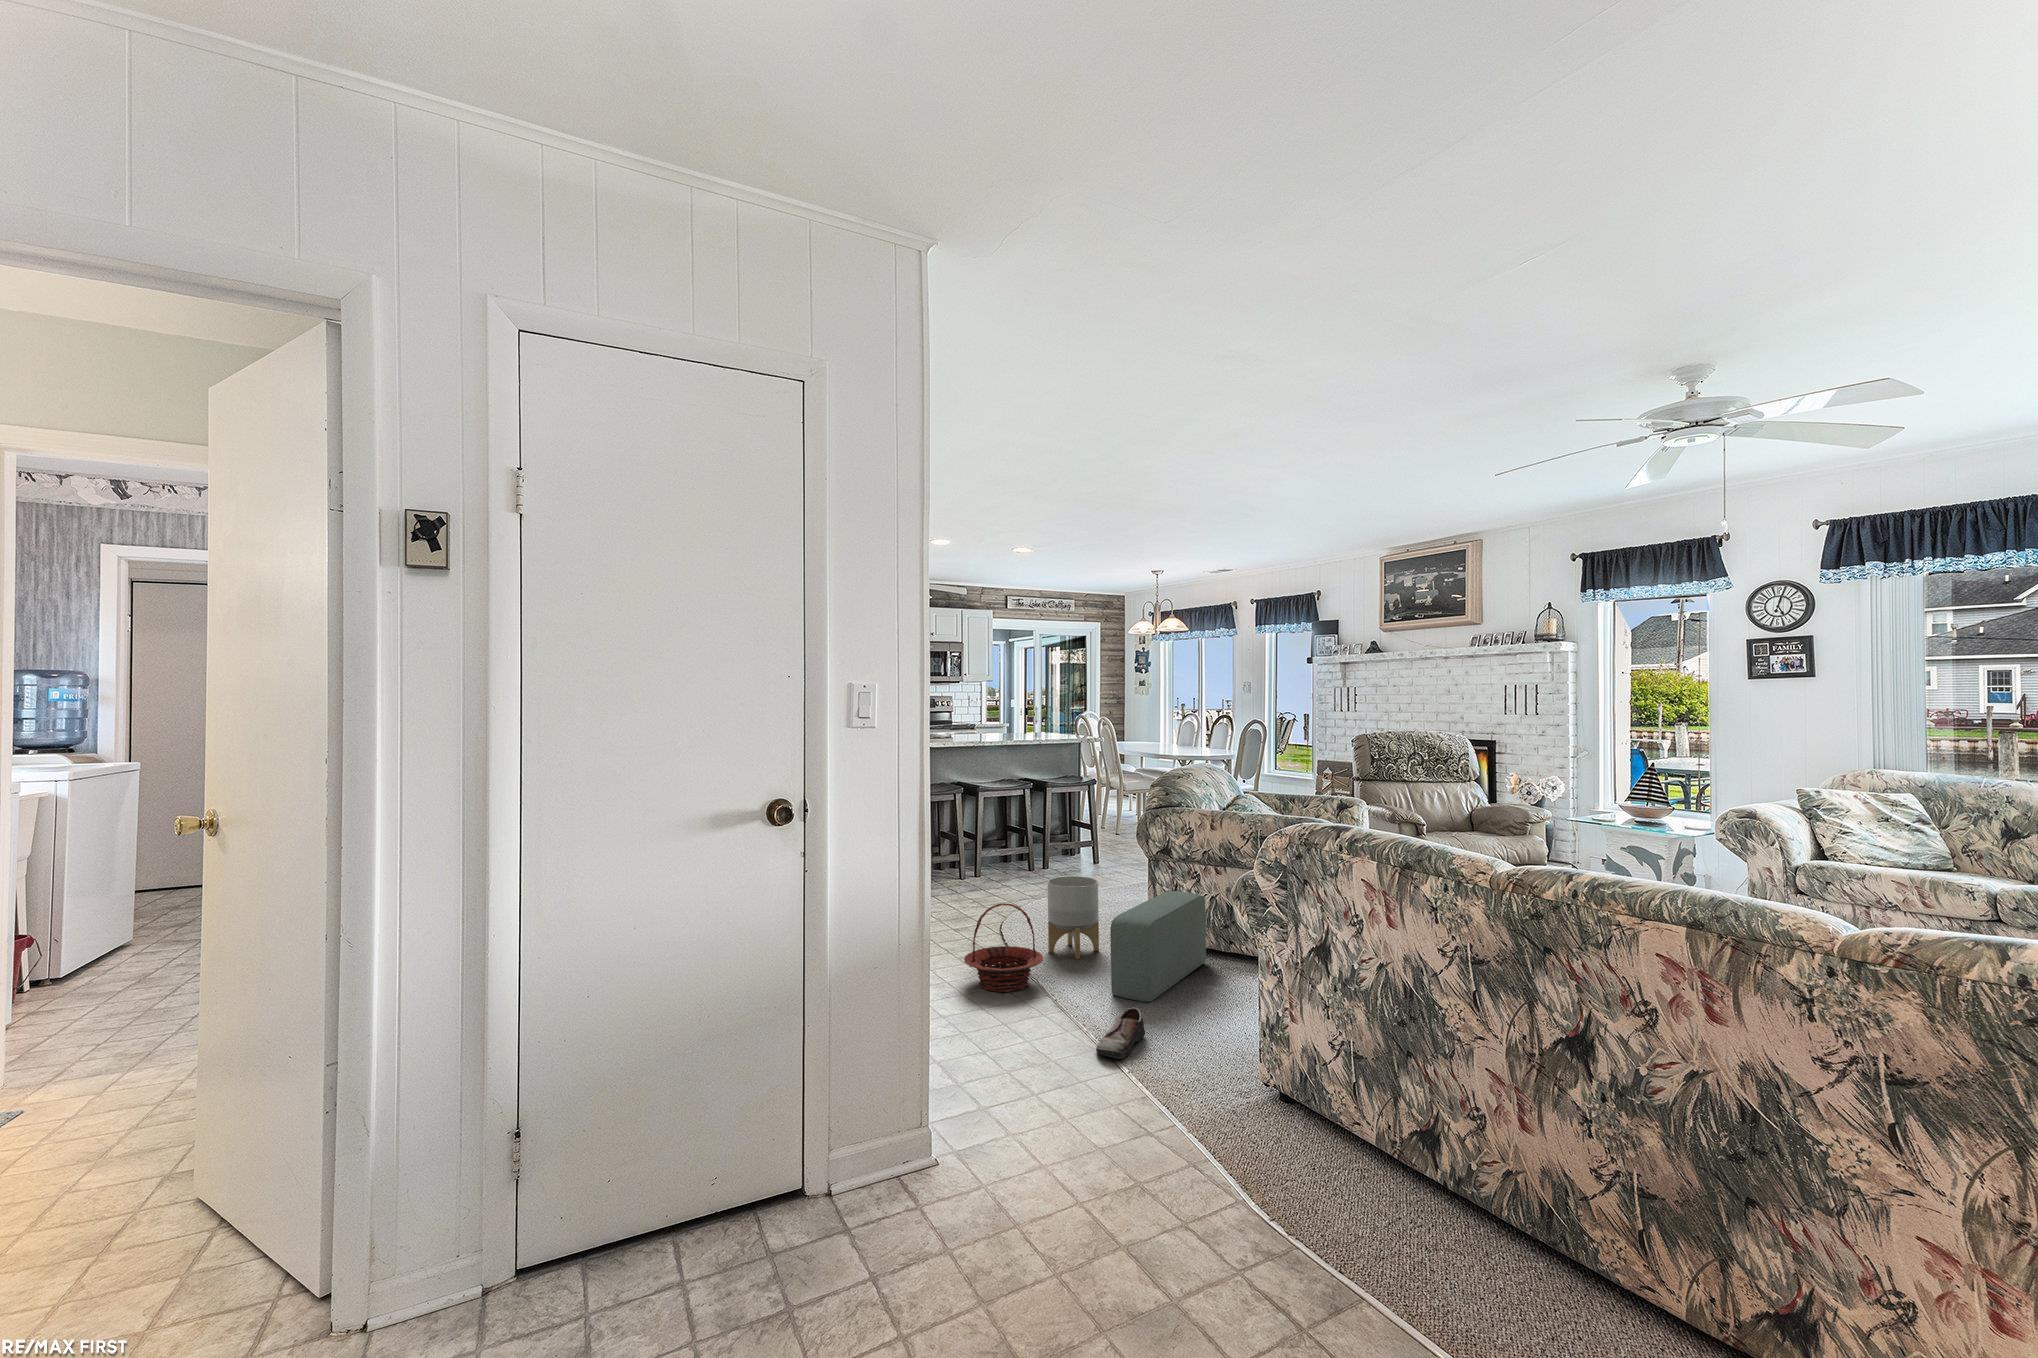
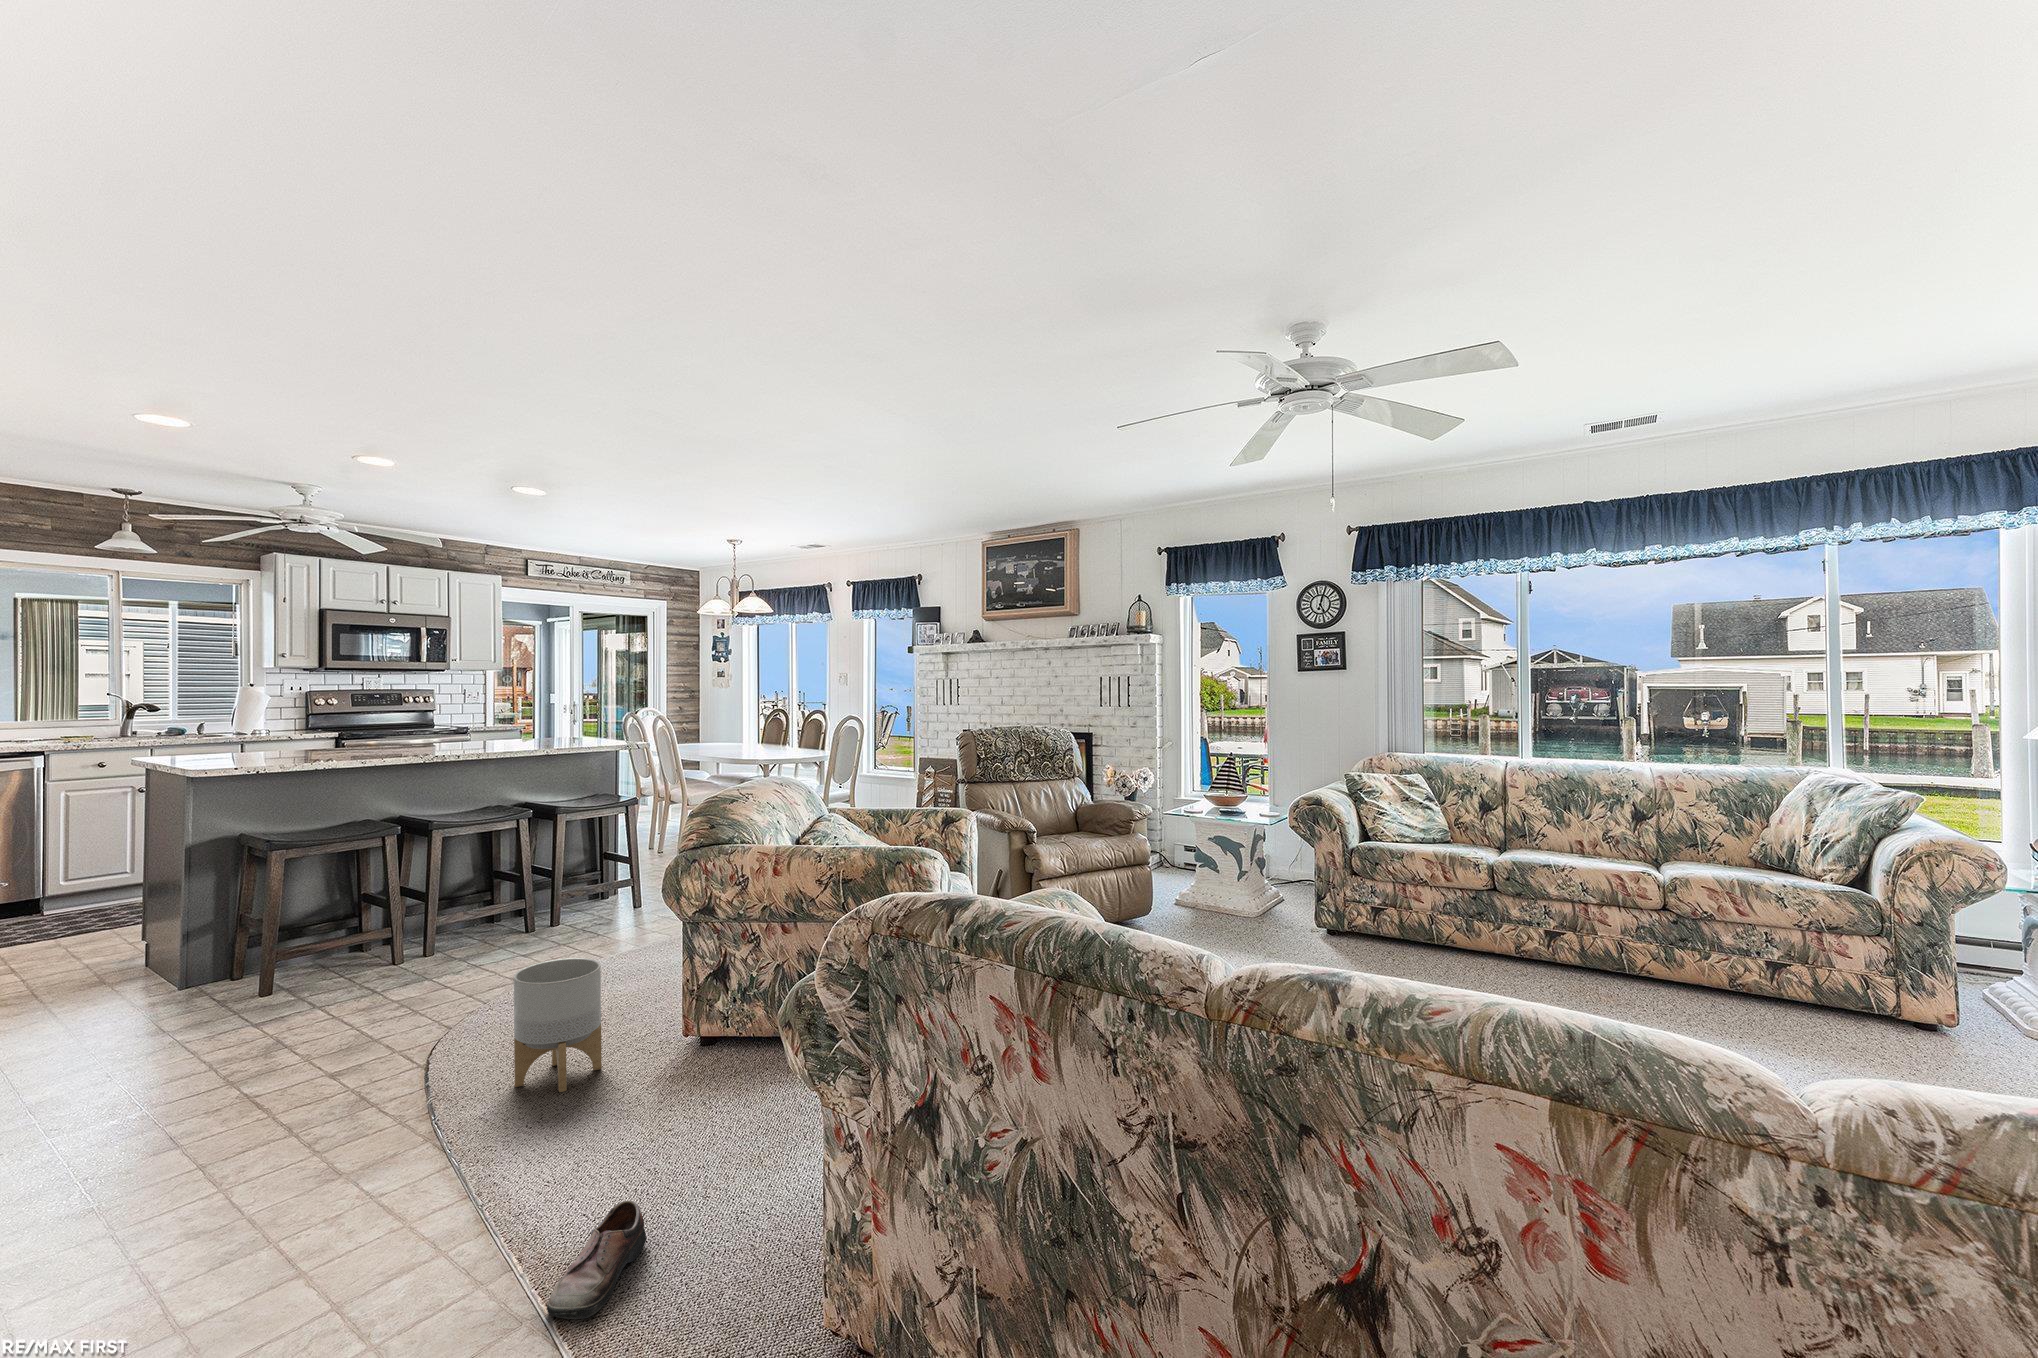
pouf: present [1110,891,1206,1002] -> none [603,969,764,1164]
basket: present [964,903,1044,992] -> none [323,1036,488,1197]

